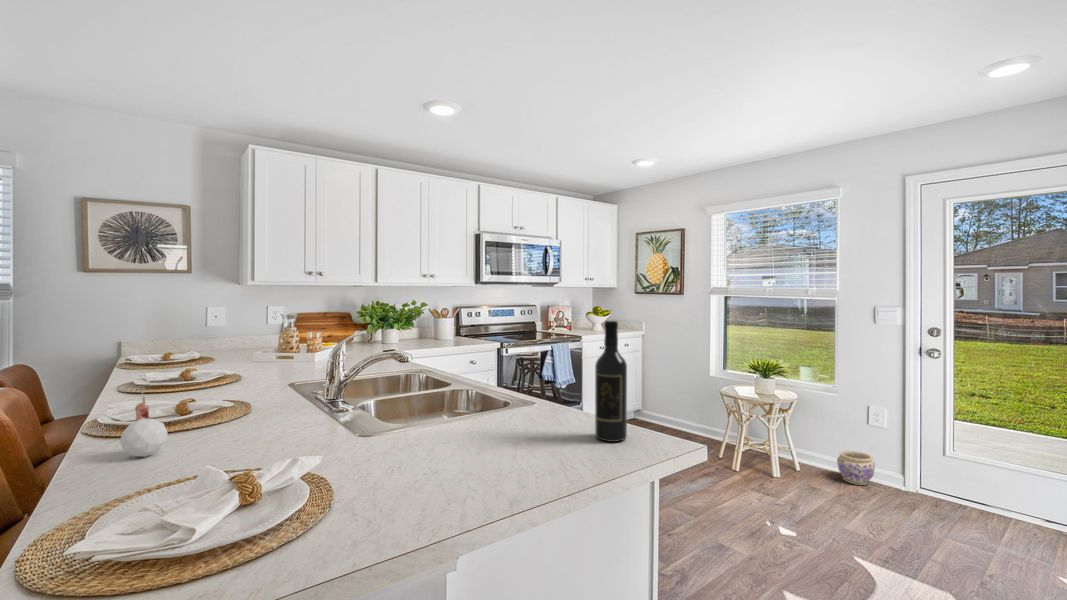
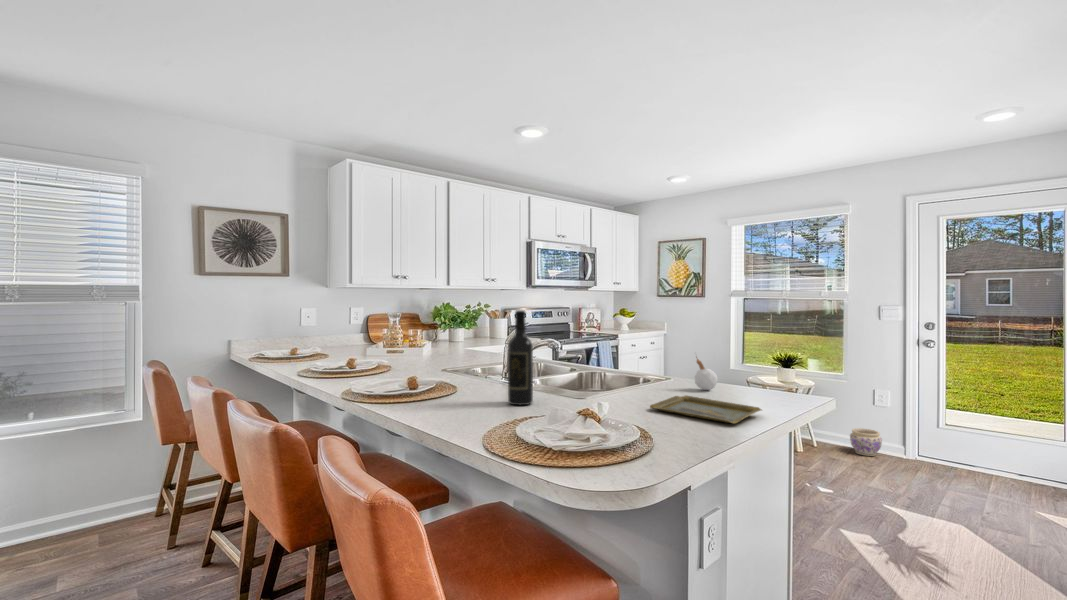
wine bottle: present [595,321,627,442] -> present [508,310,533,405]
candle: present [120,392,168,457] -> present [695,356,717,390]
tray: none [411,436,554,495] -> present [650,396,762,423]

